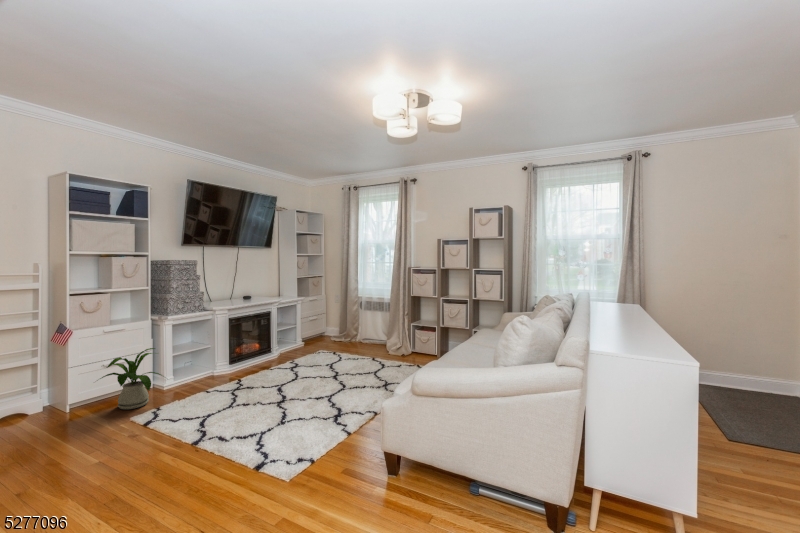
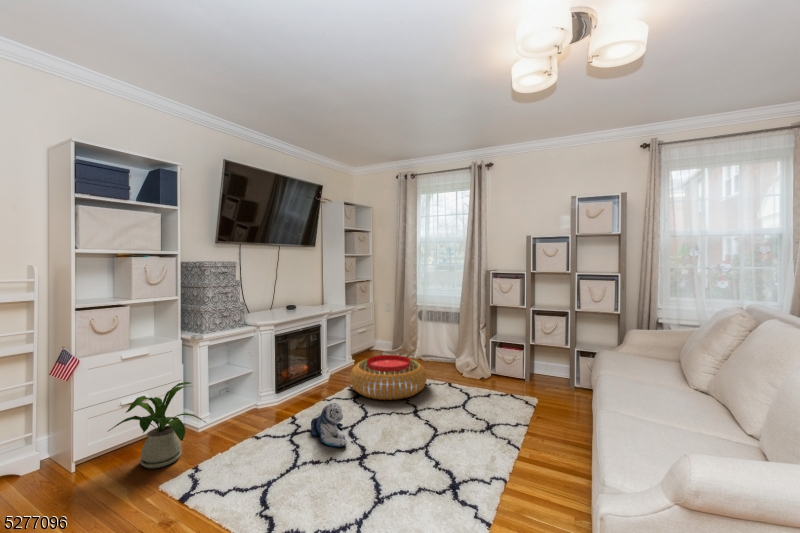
pouf: none [291,336,354,369] -> present [350,355,427,400]
plush toy: none [249,366,275,397] -> present [311,403,346,447]

